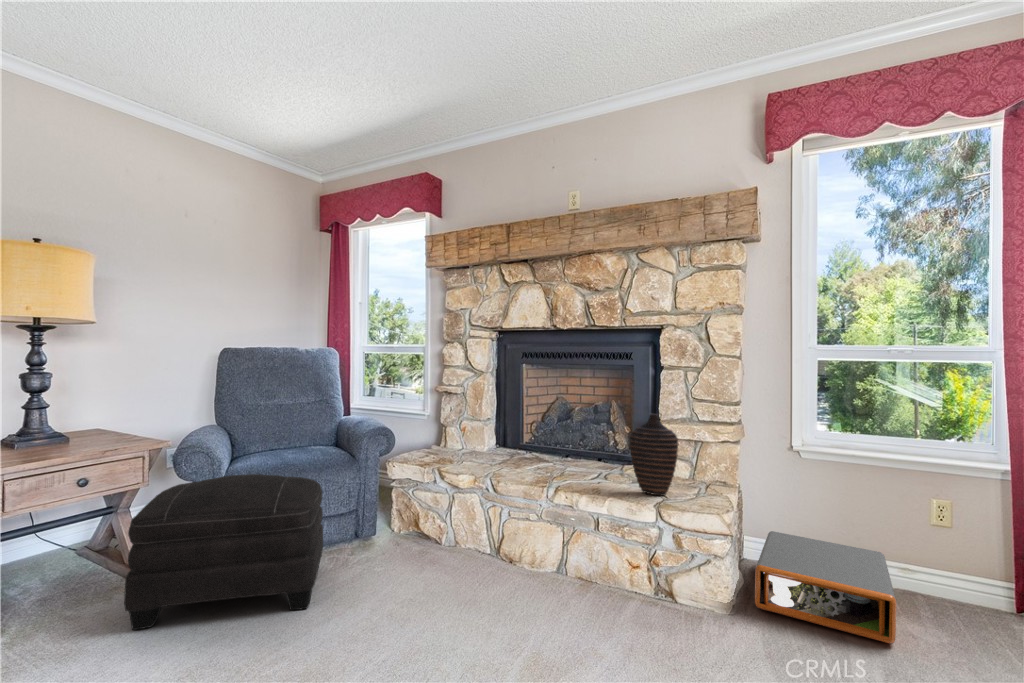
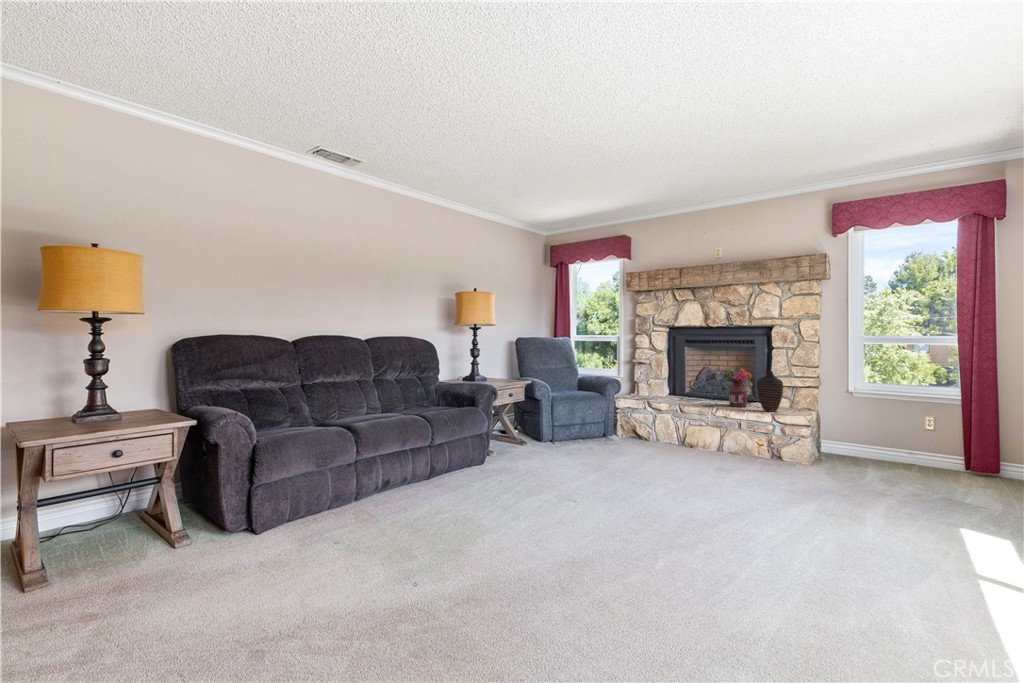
flower arrangement: none [572,406,624,482] -> present [723,369,752,407]
ottoman: present [124,474,323,630] -> none [529,398,608,457]
storage box: present [755,531,896,644] -> none [823,434,897,472]

